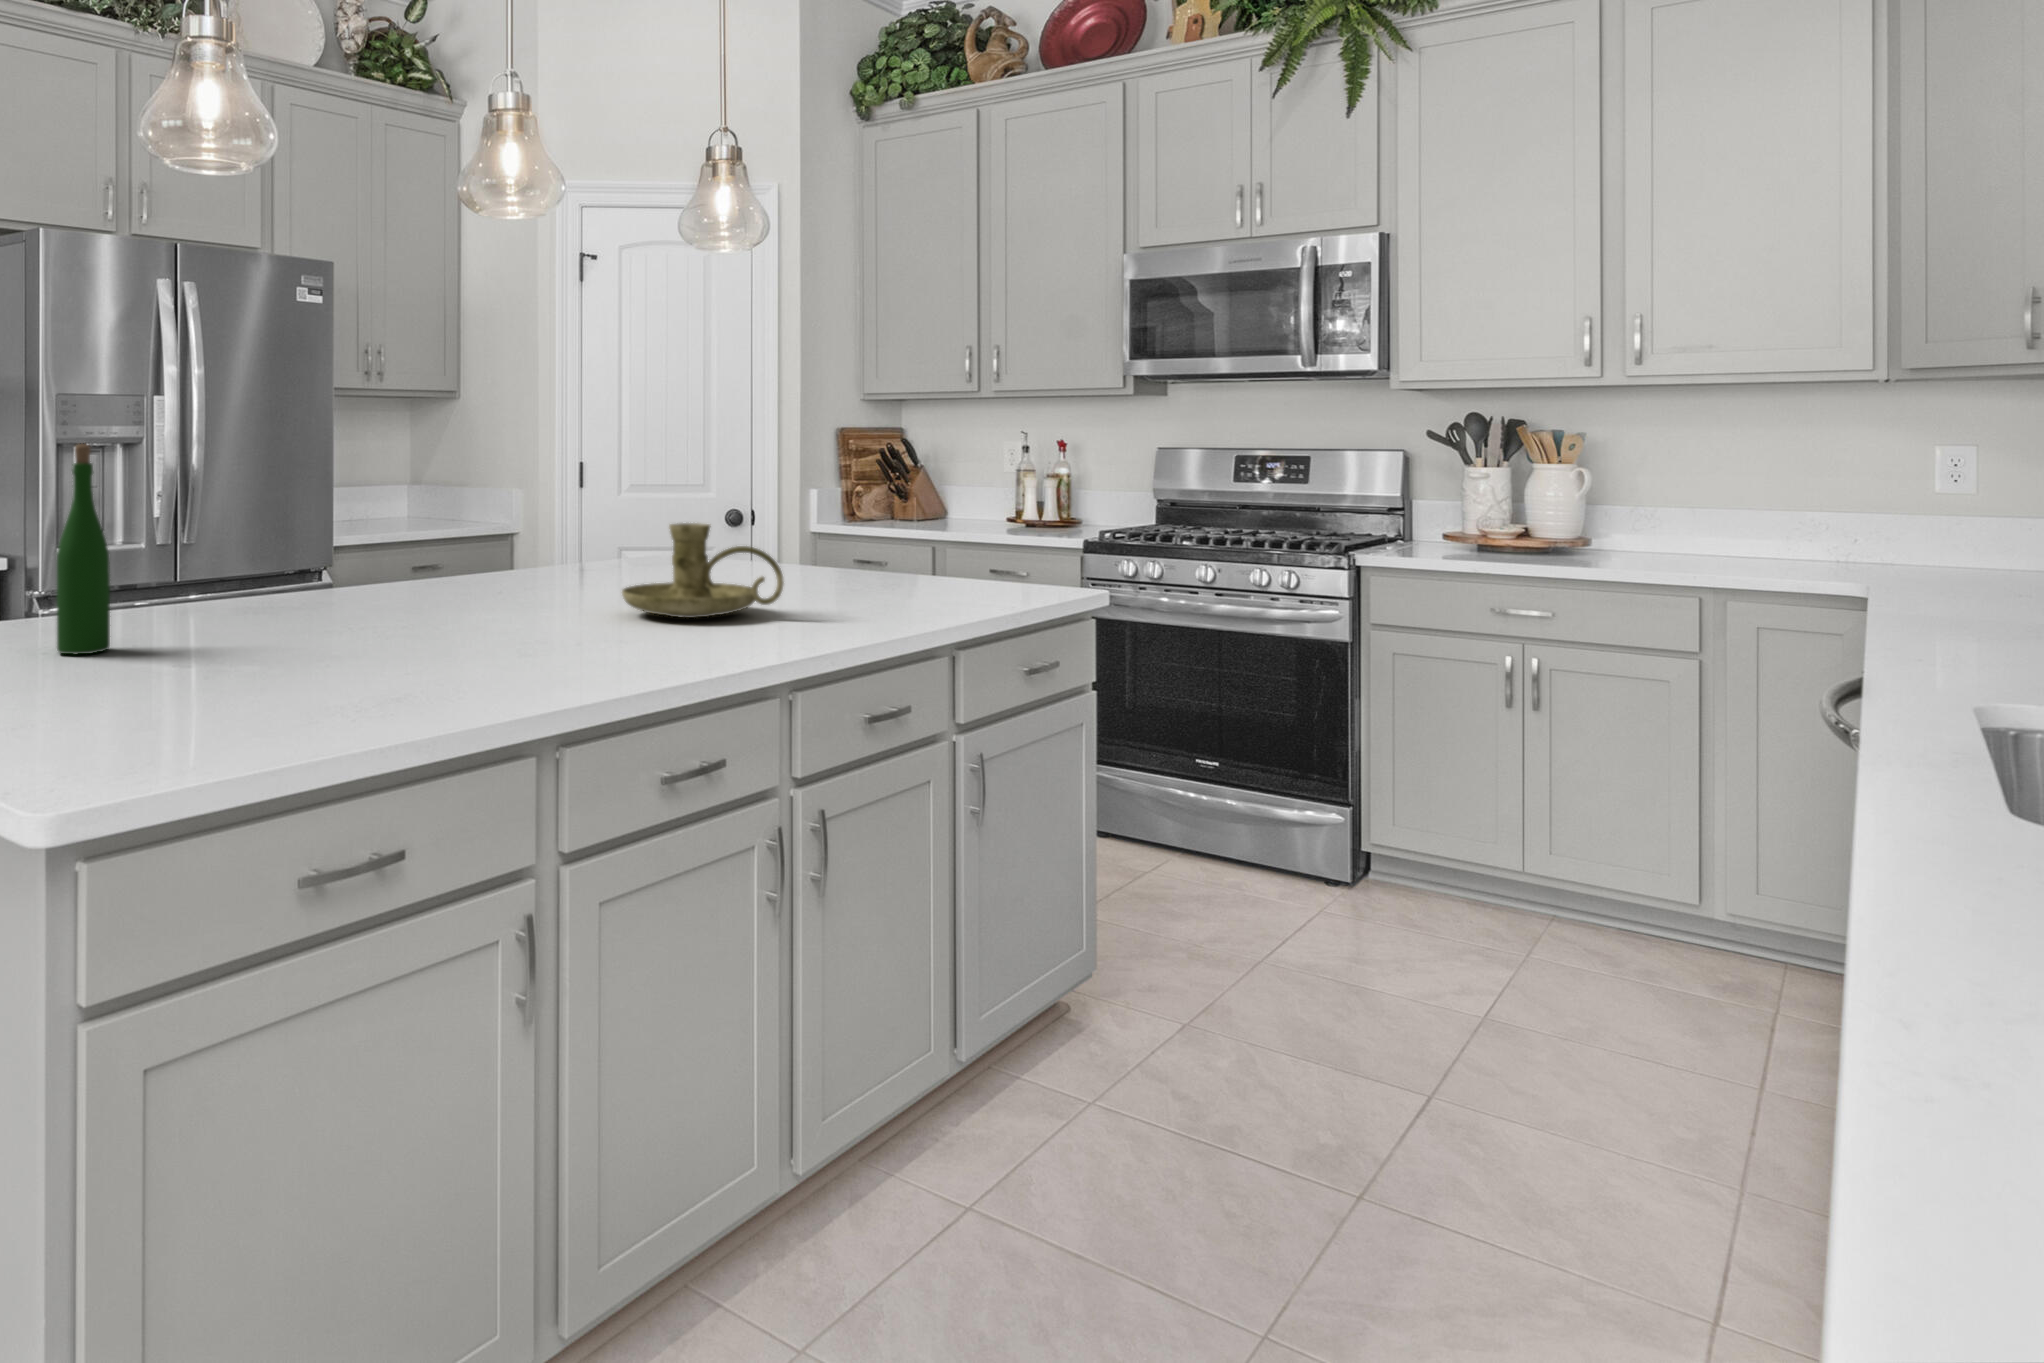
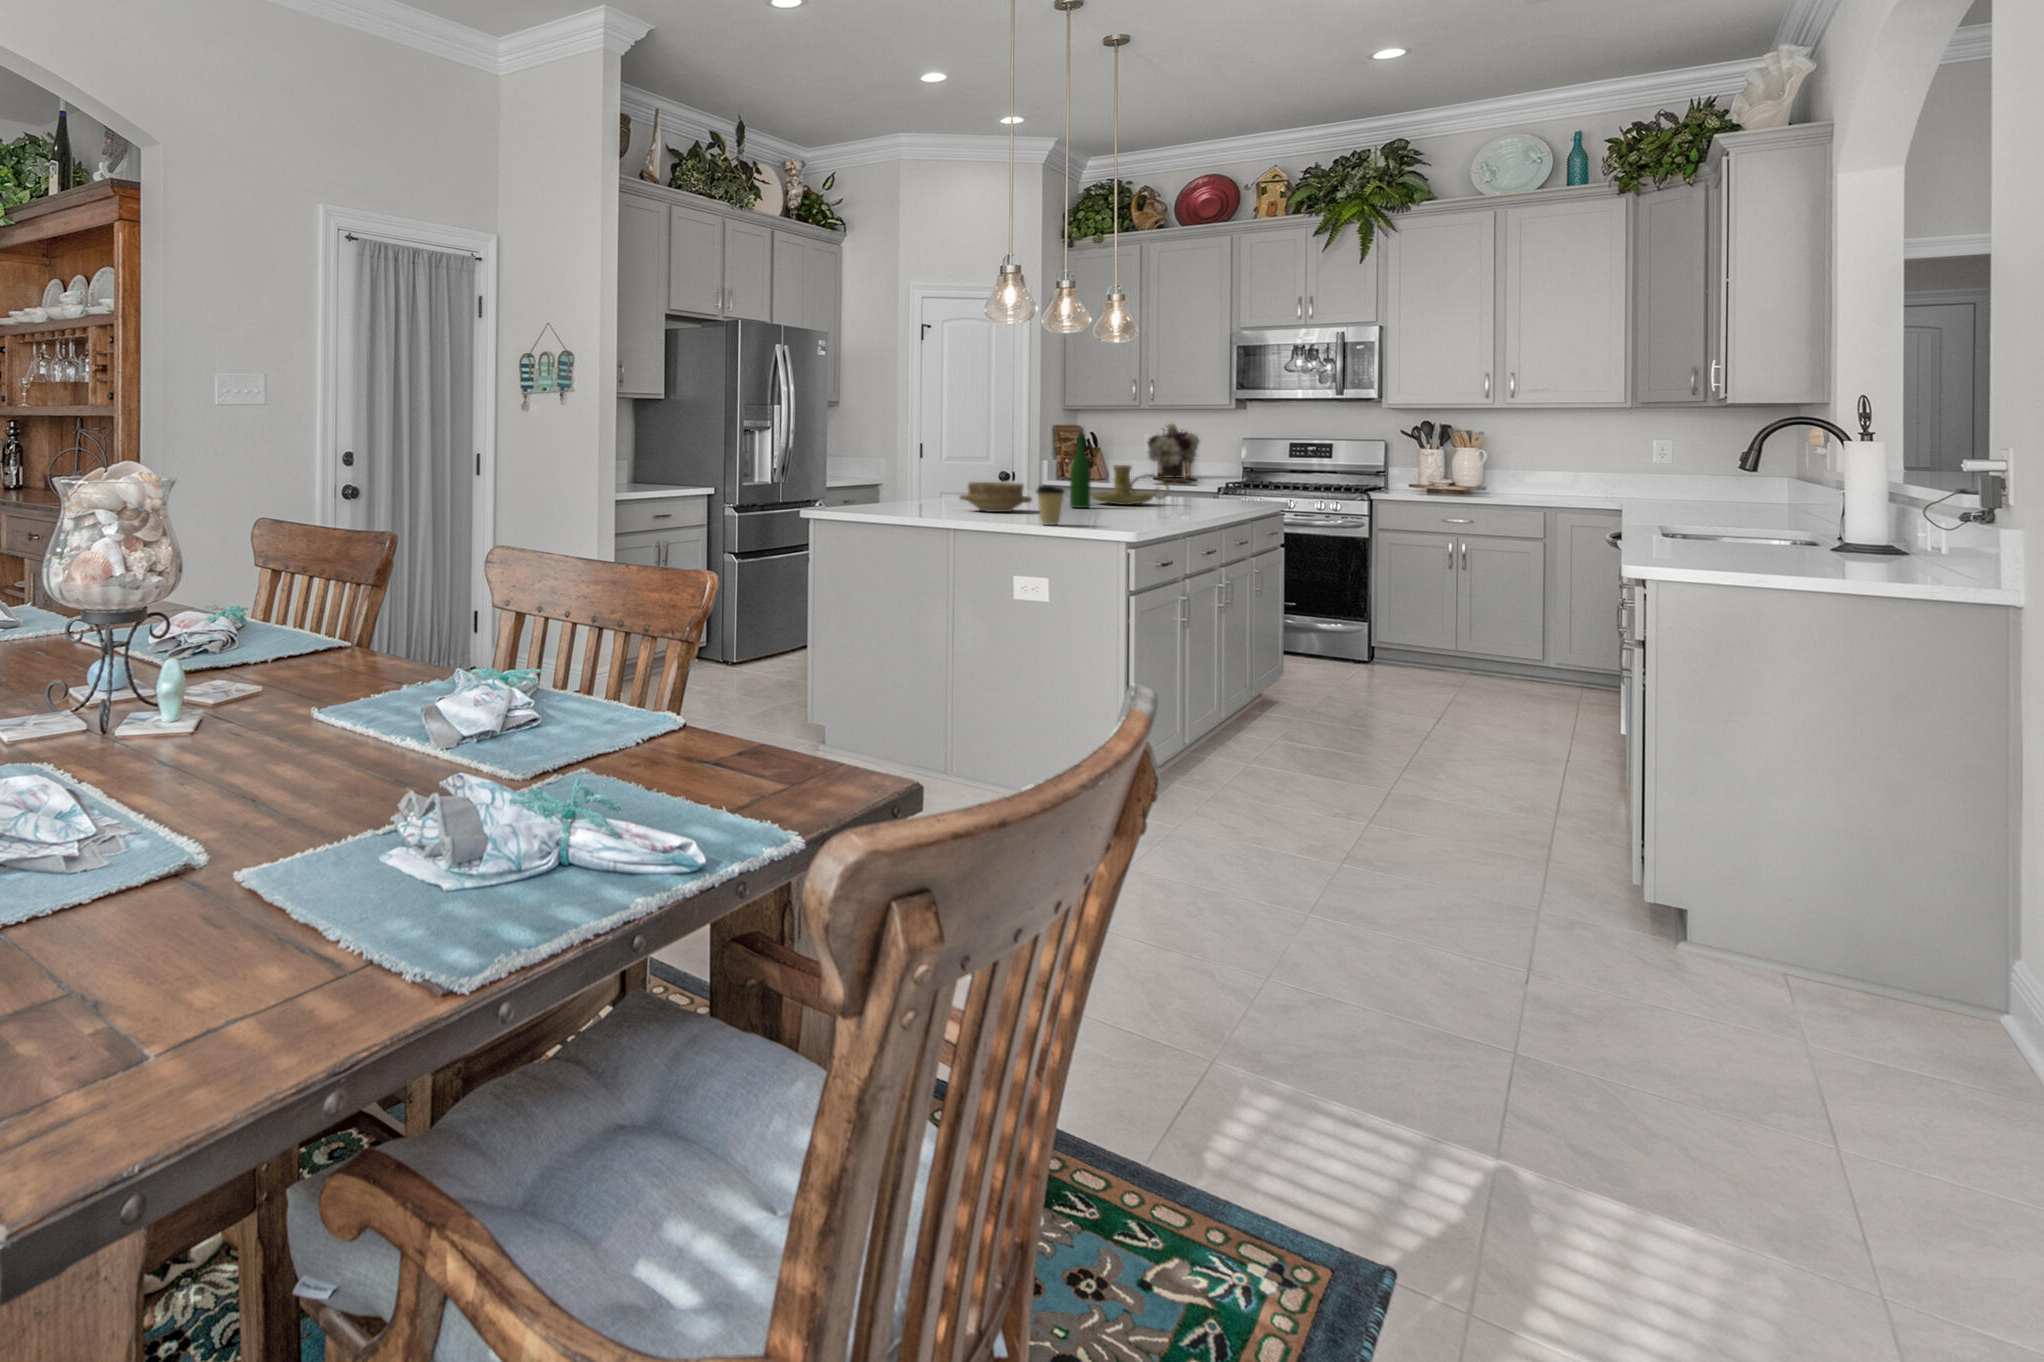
flower arrangement: none [988,420,1084,520] -> present [1148,423,1199,478]
wine bottle: present [57,444,110,655] -> present [1070,427,1091,508]
ceramic bowl: none [198,574,365,657] -> present [960,482,1032,512]
coffee cup: none [97,620,188,744] -> present [1037,486,1064,525]

